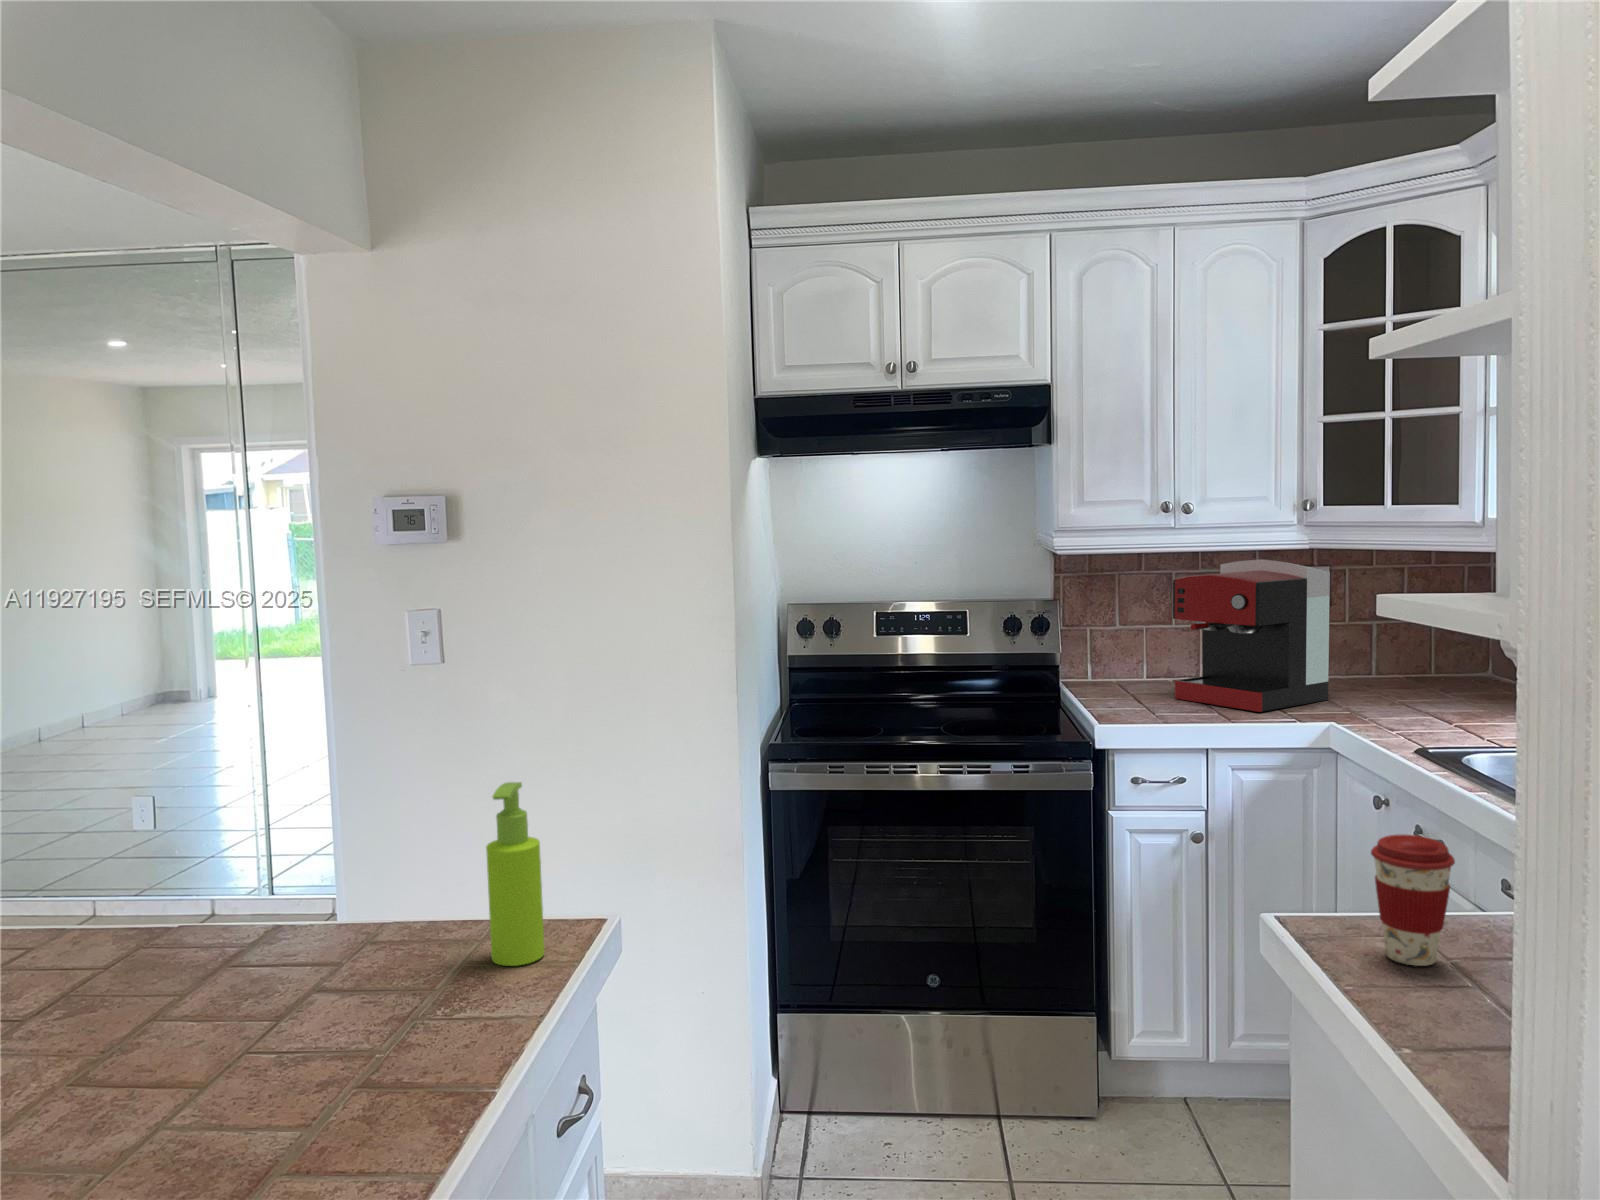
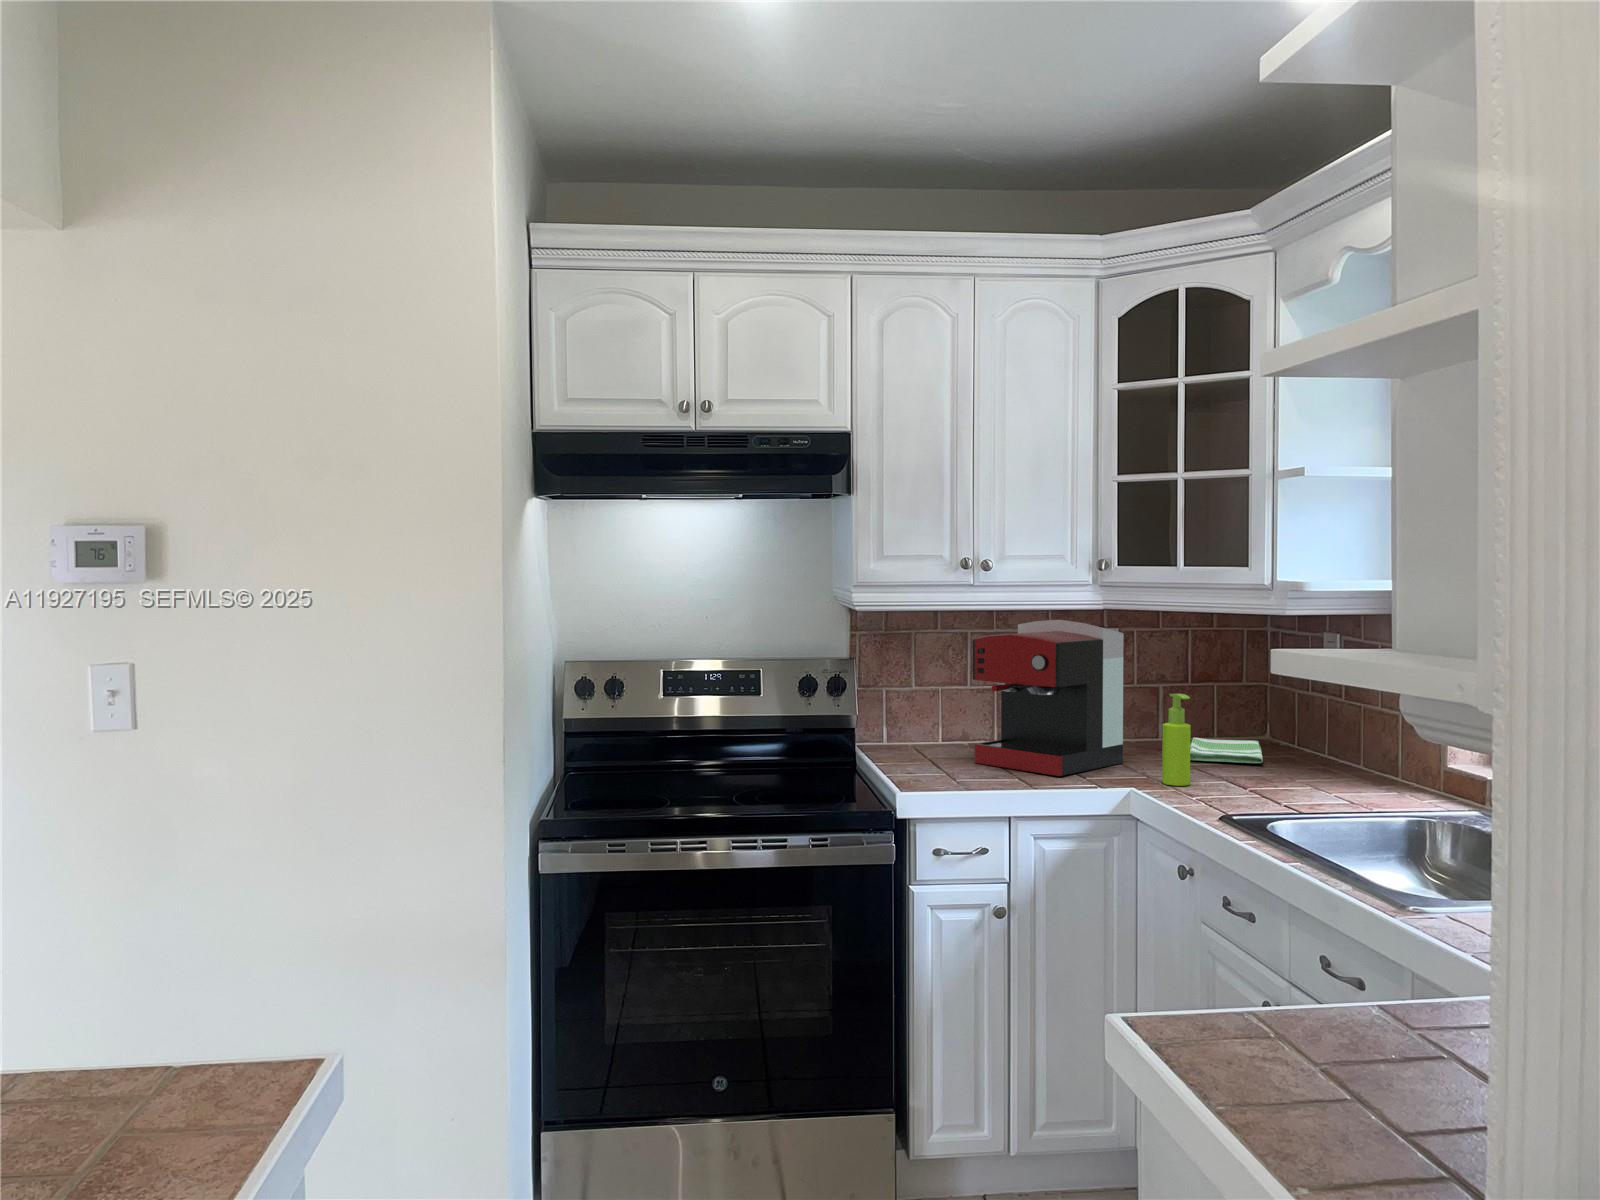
dish towel: none [1396,676,1481,701] -> present [1190,738,1263,763]
soap dispenser: present [486,782,544,966] -> present [1162,694,1191,786]
coffee cup: present [1371,834,1455,966] -> none [1233,920,1325,1074]

